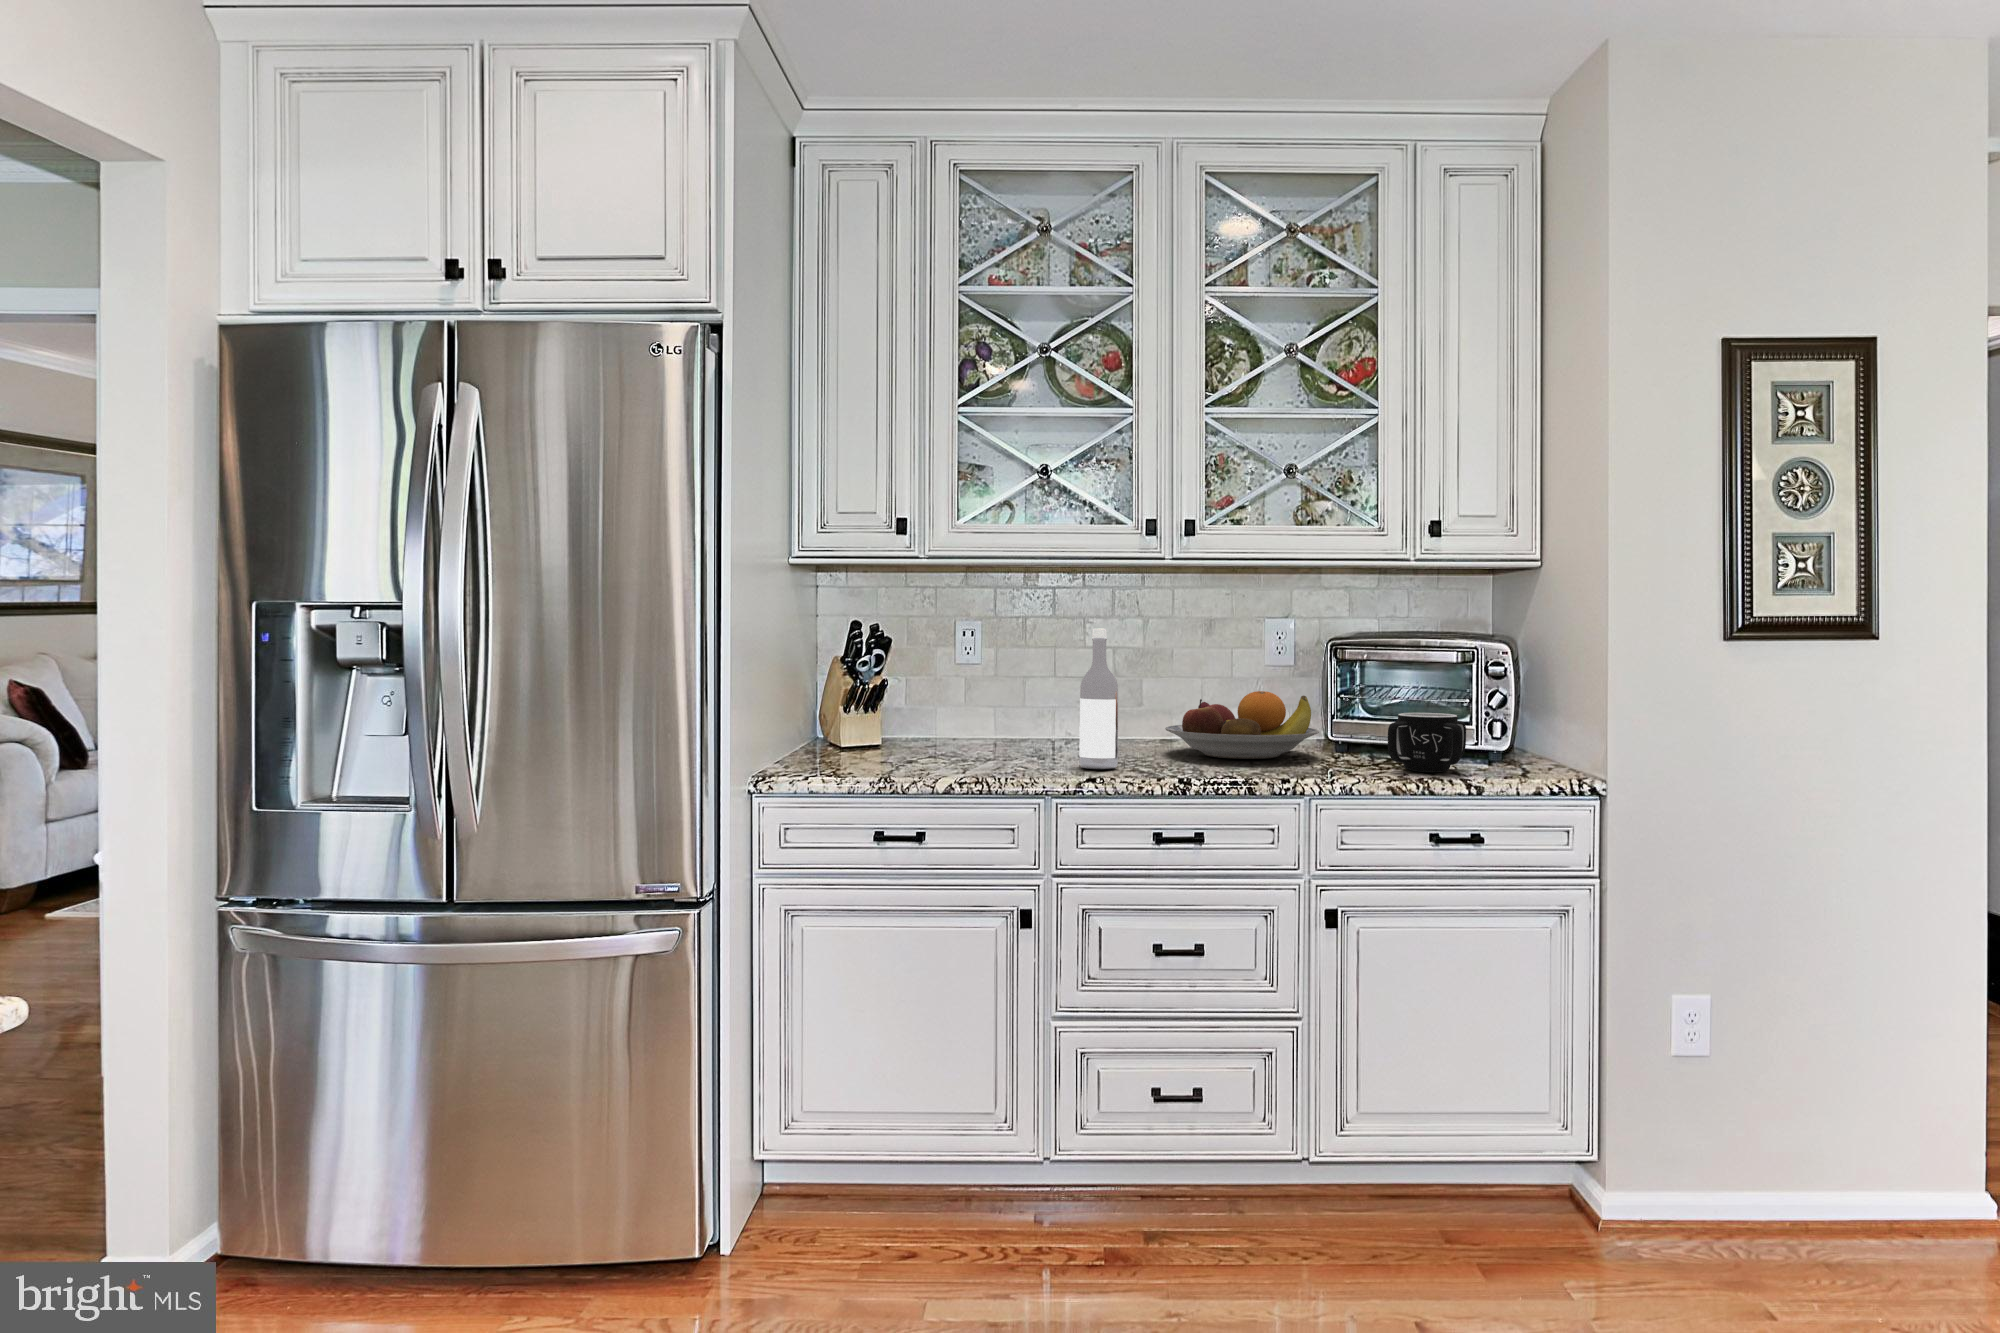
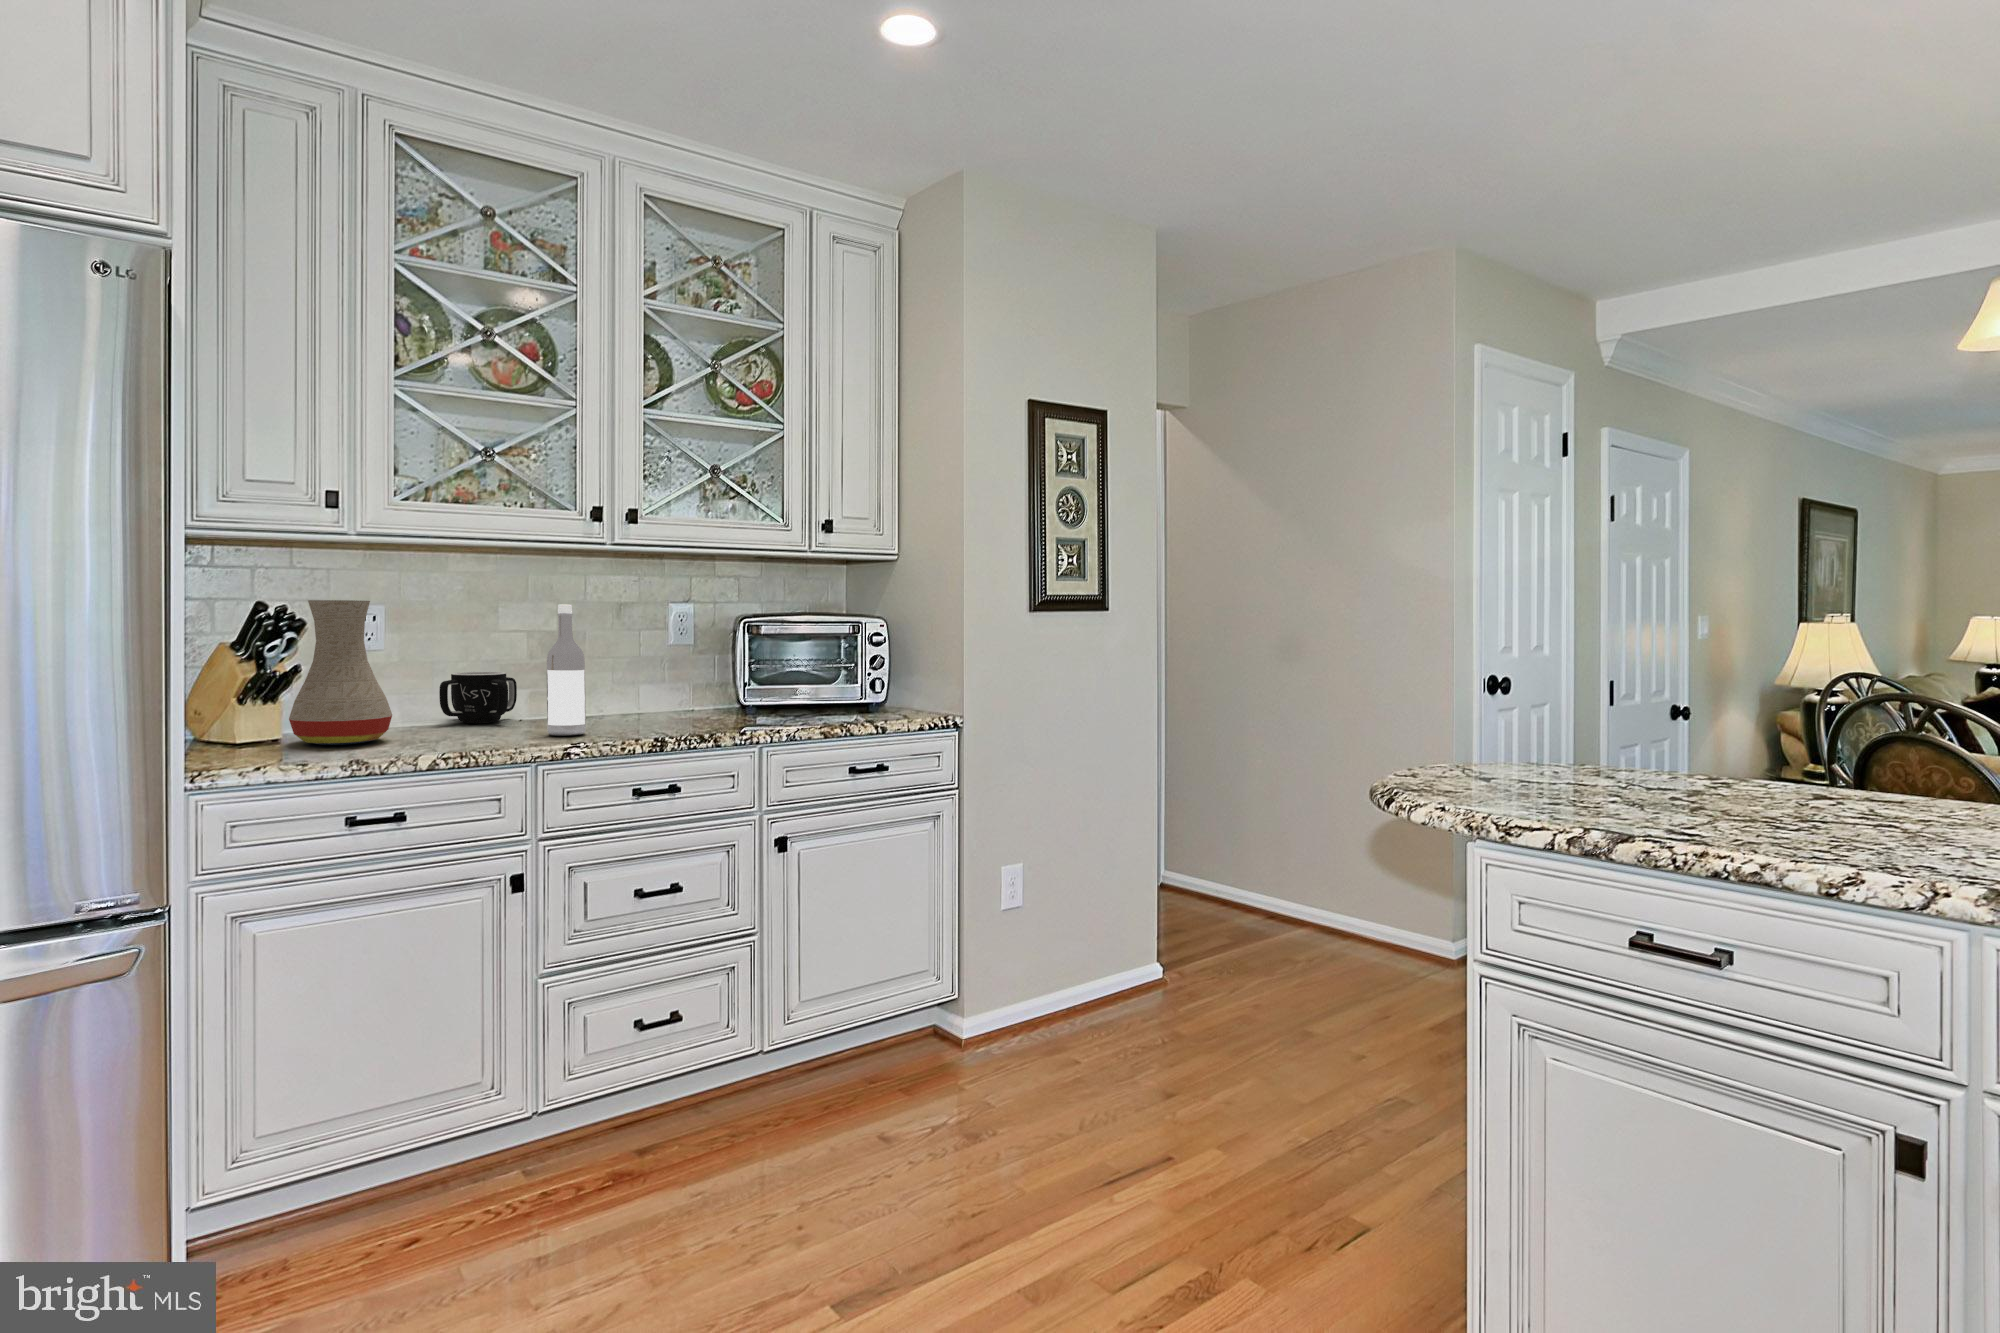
vase: none [858,626,941,764] -> present [289,600,392,745]
fruit bowl: present [1165,691,1319,759] -> none [608,659,745,718]
mug: present [1388,713,1466,772] -> present [439,672,517,723]

